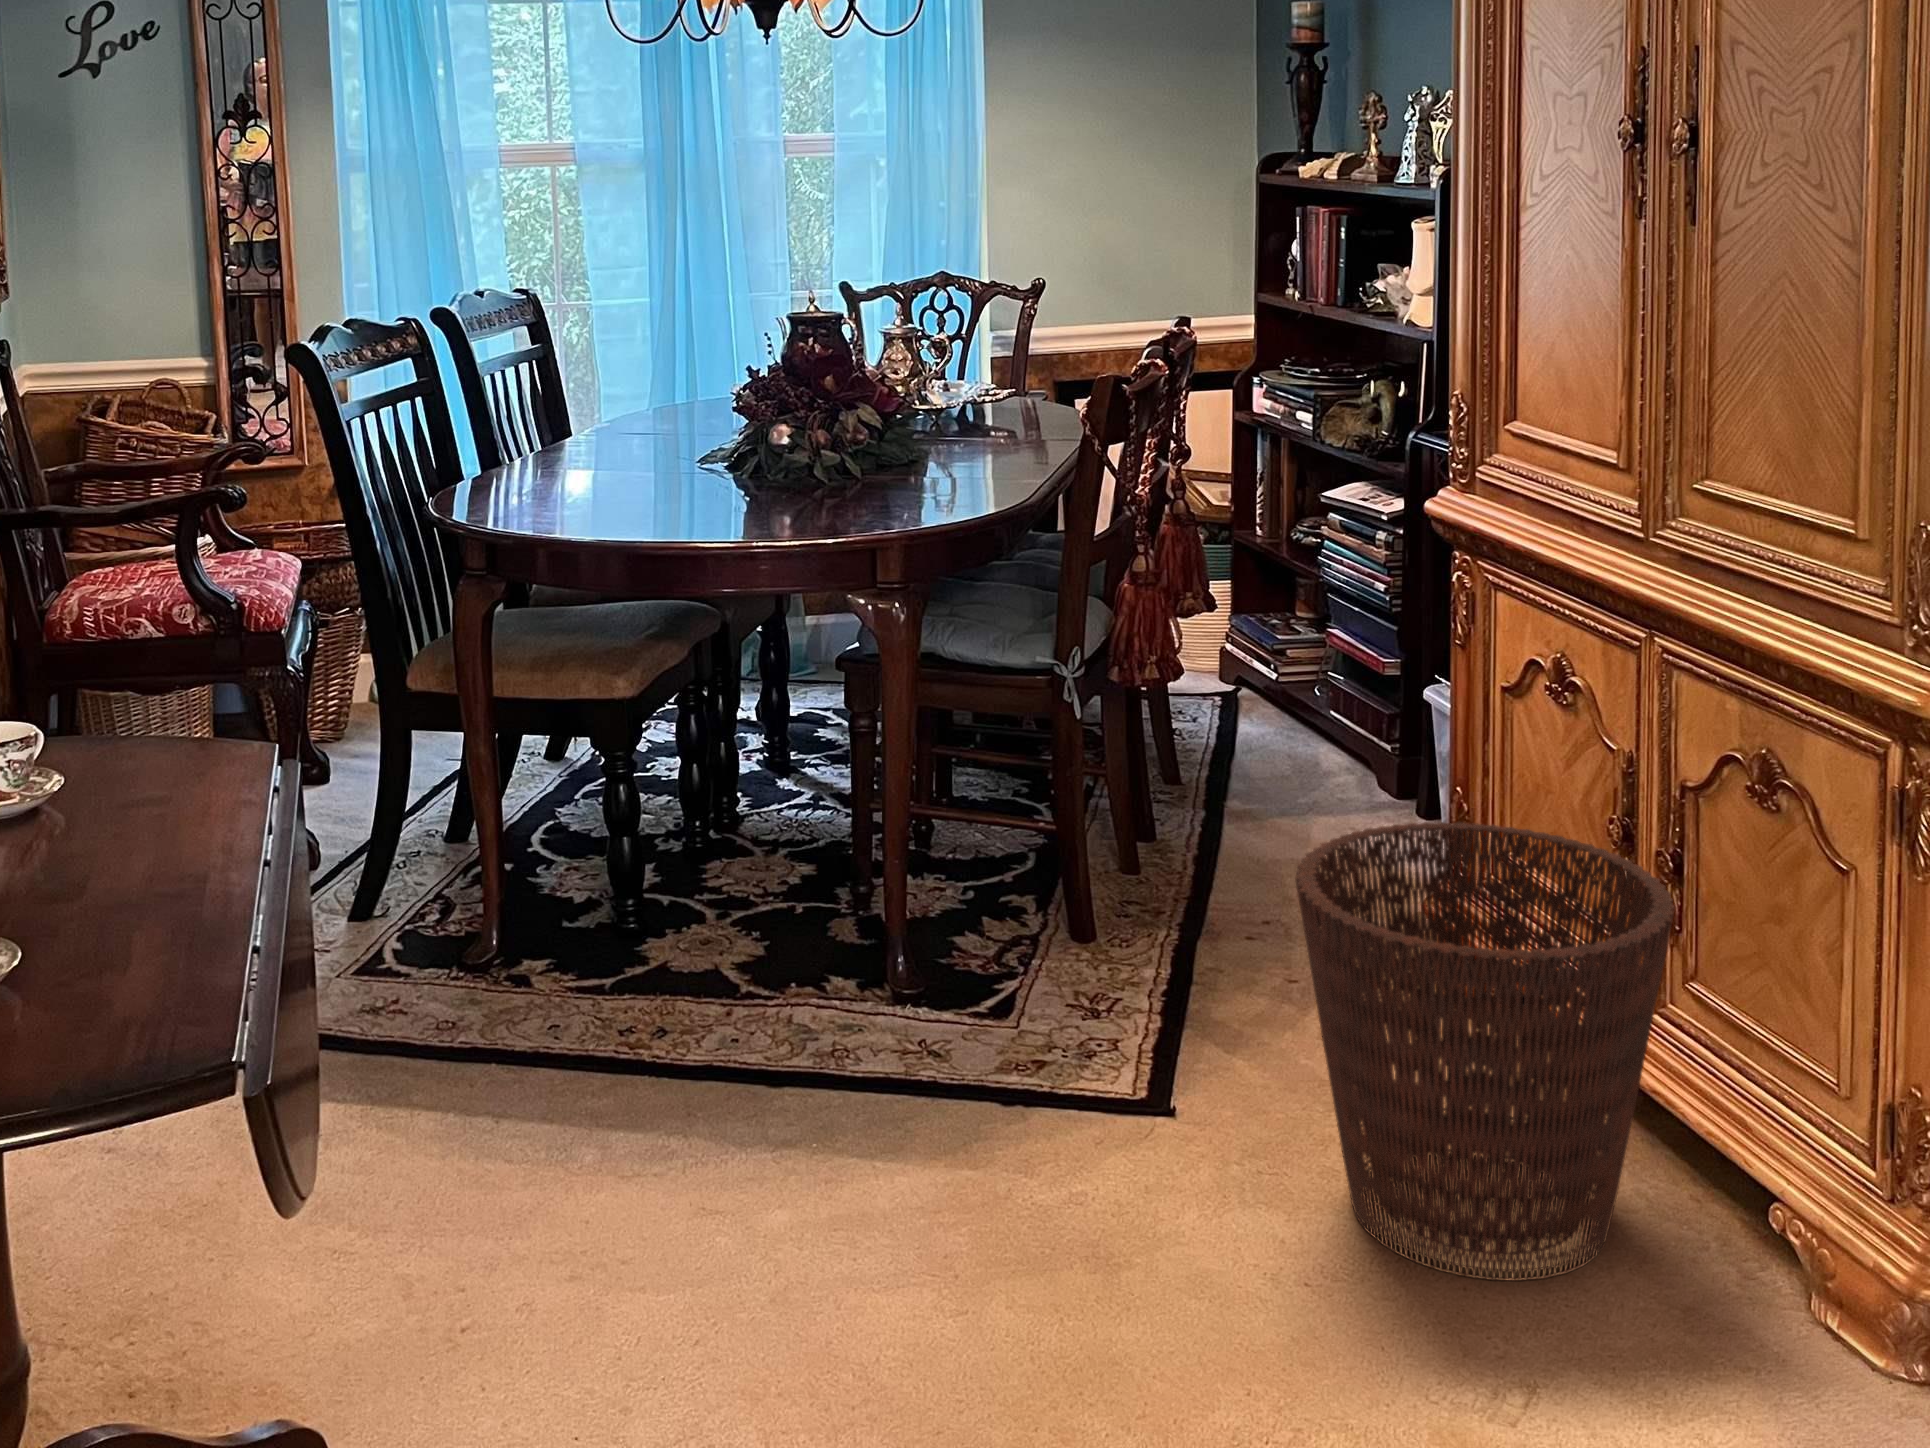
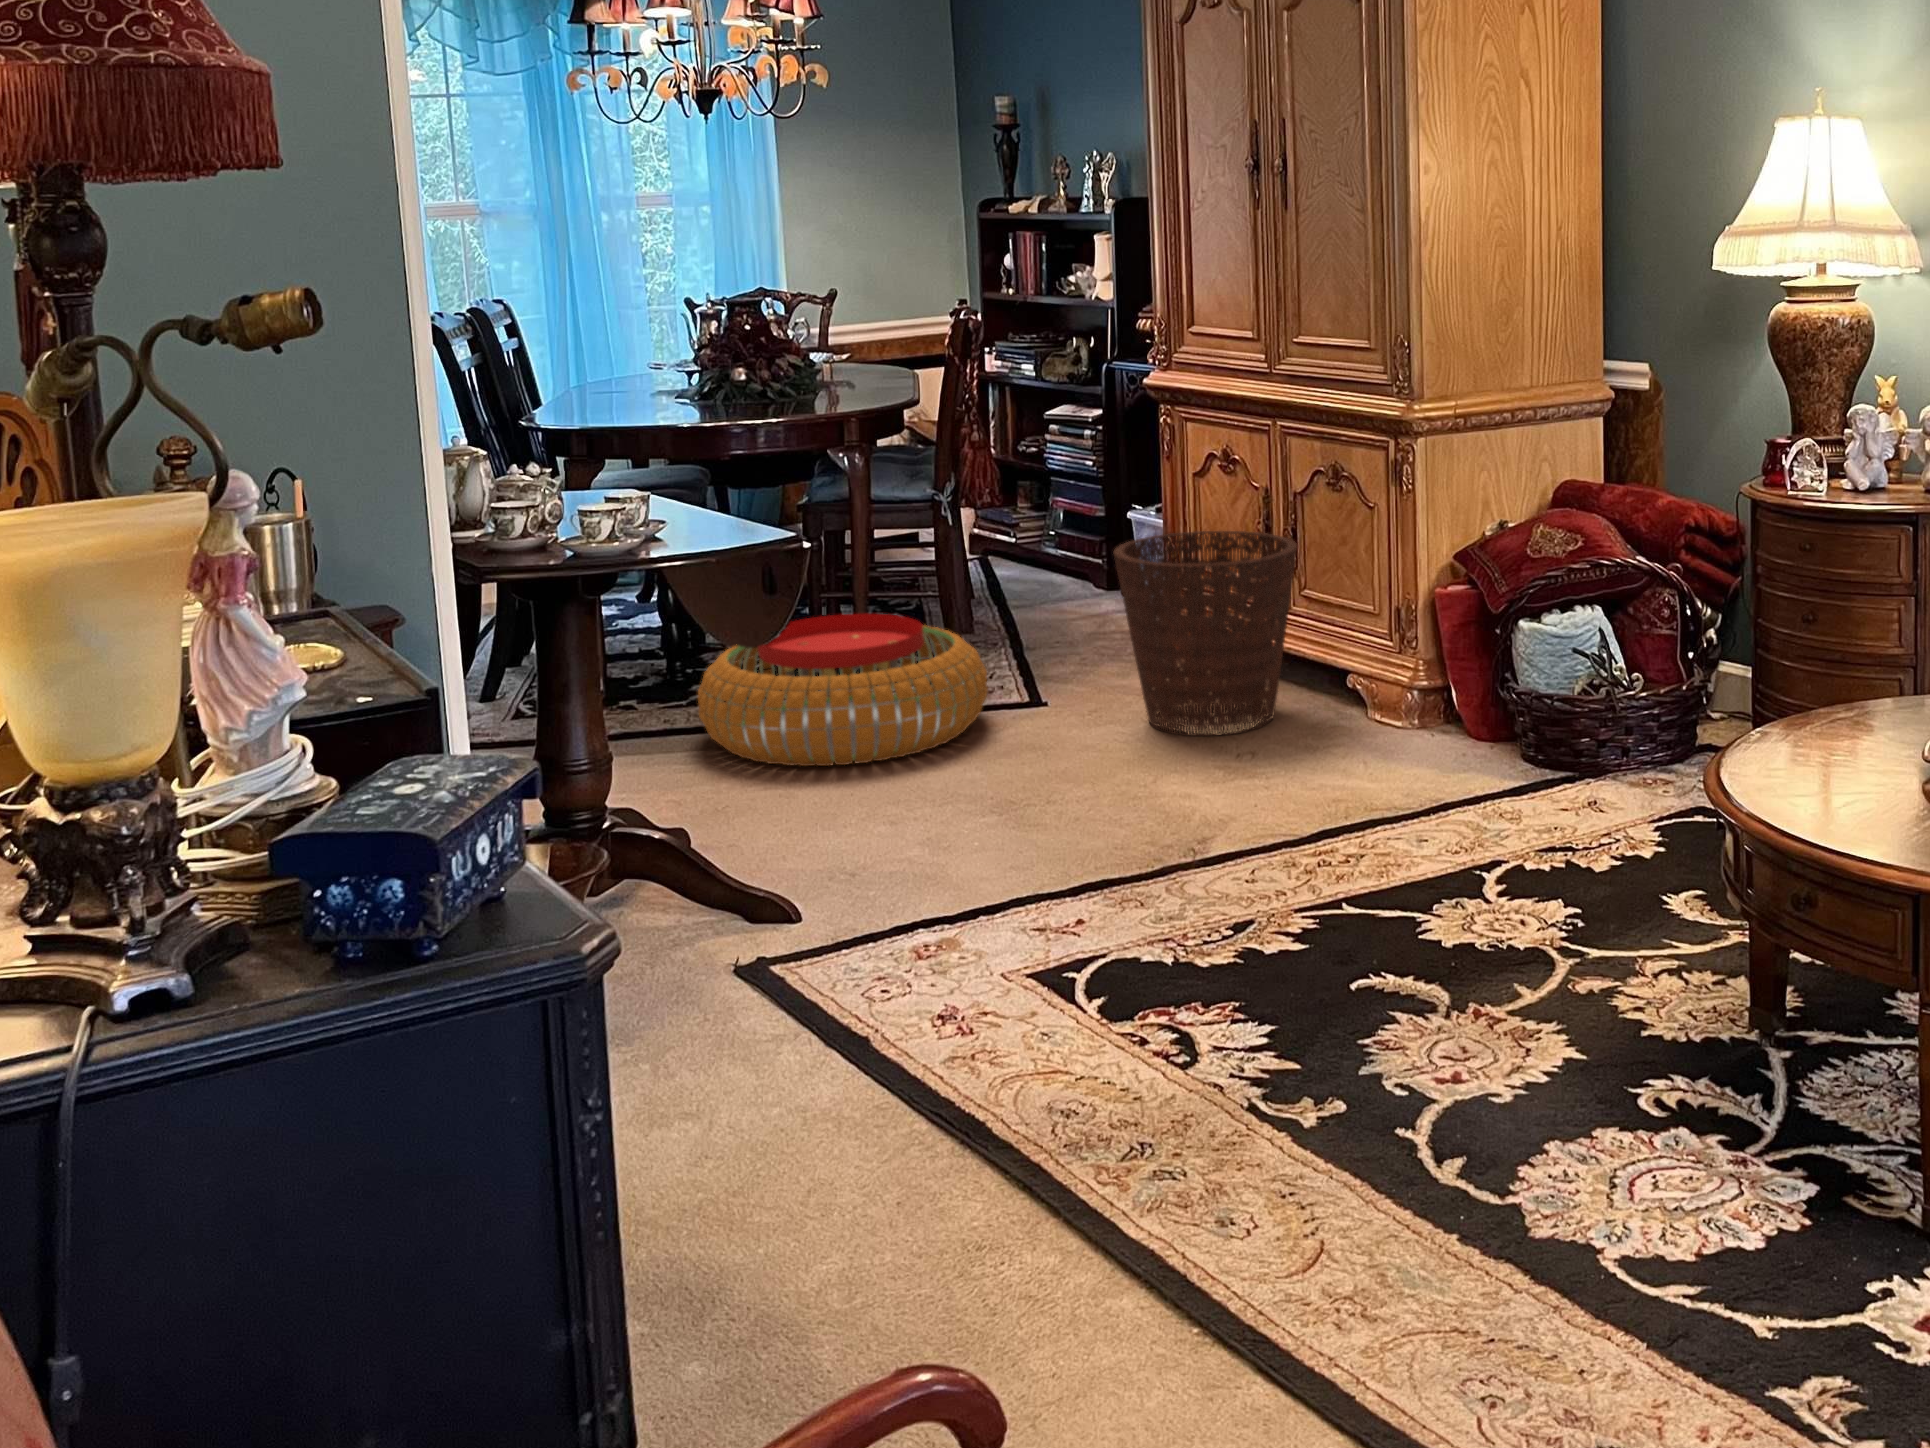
pouf: none [568,876,1067,1207] -> present [698,613,988,766]

